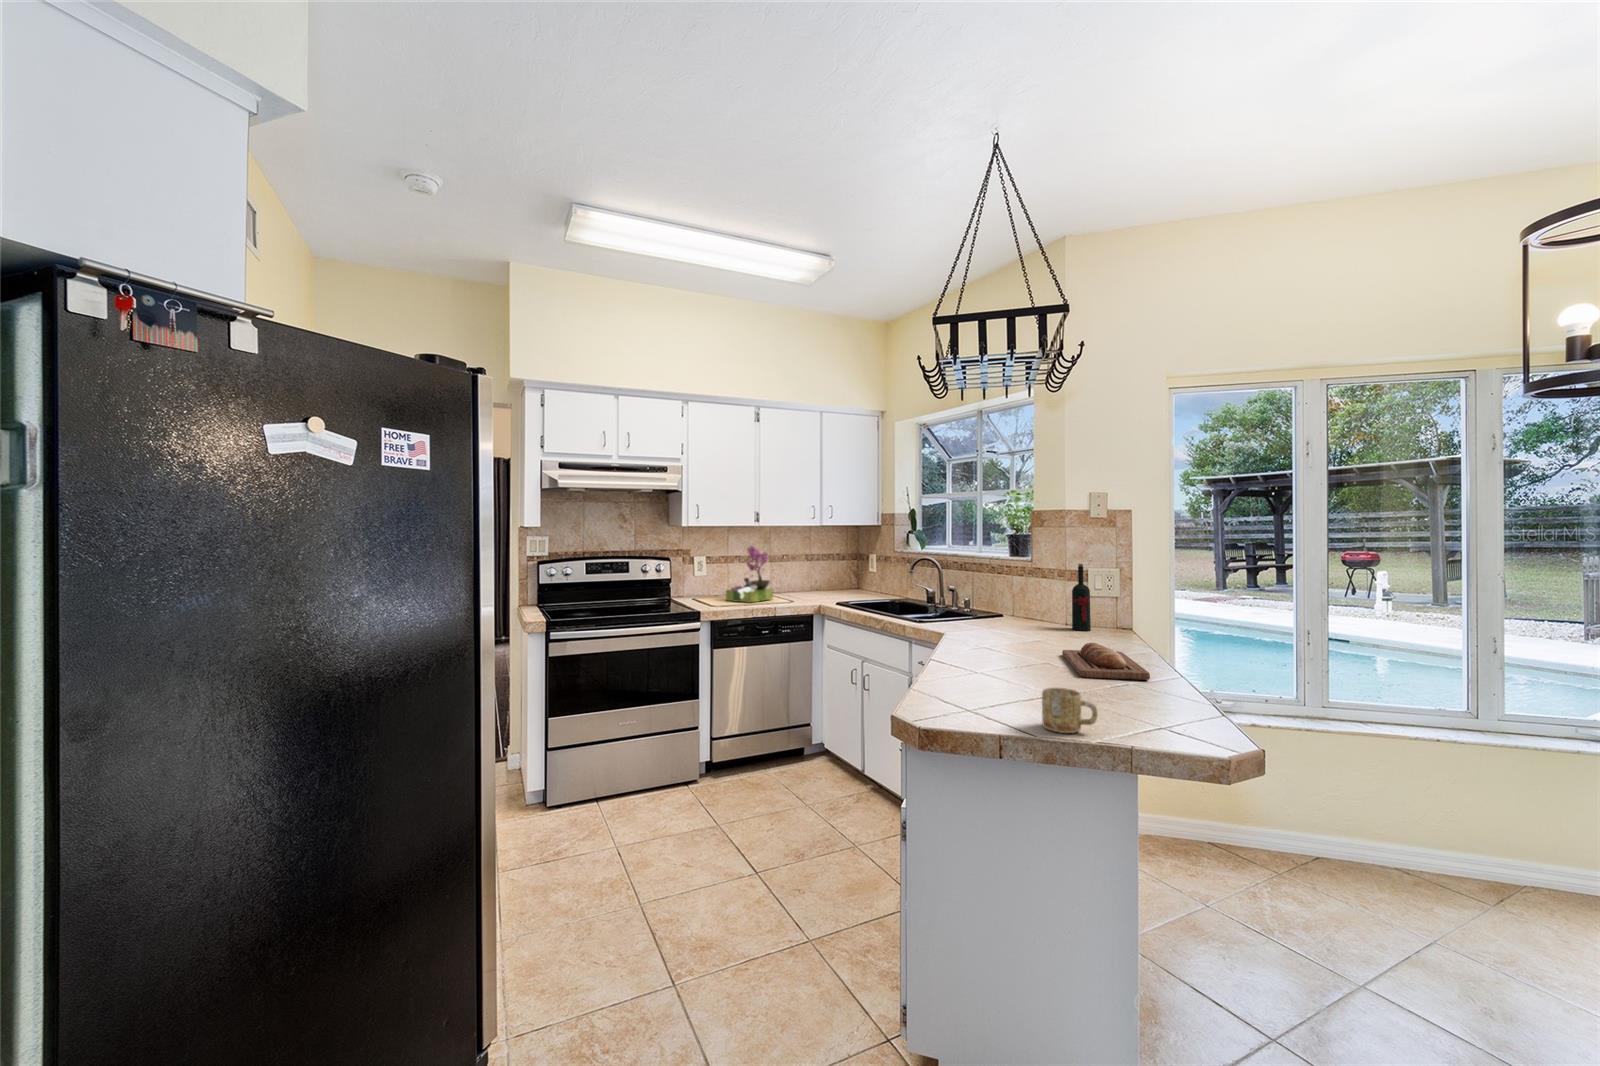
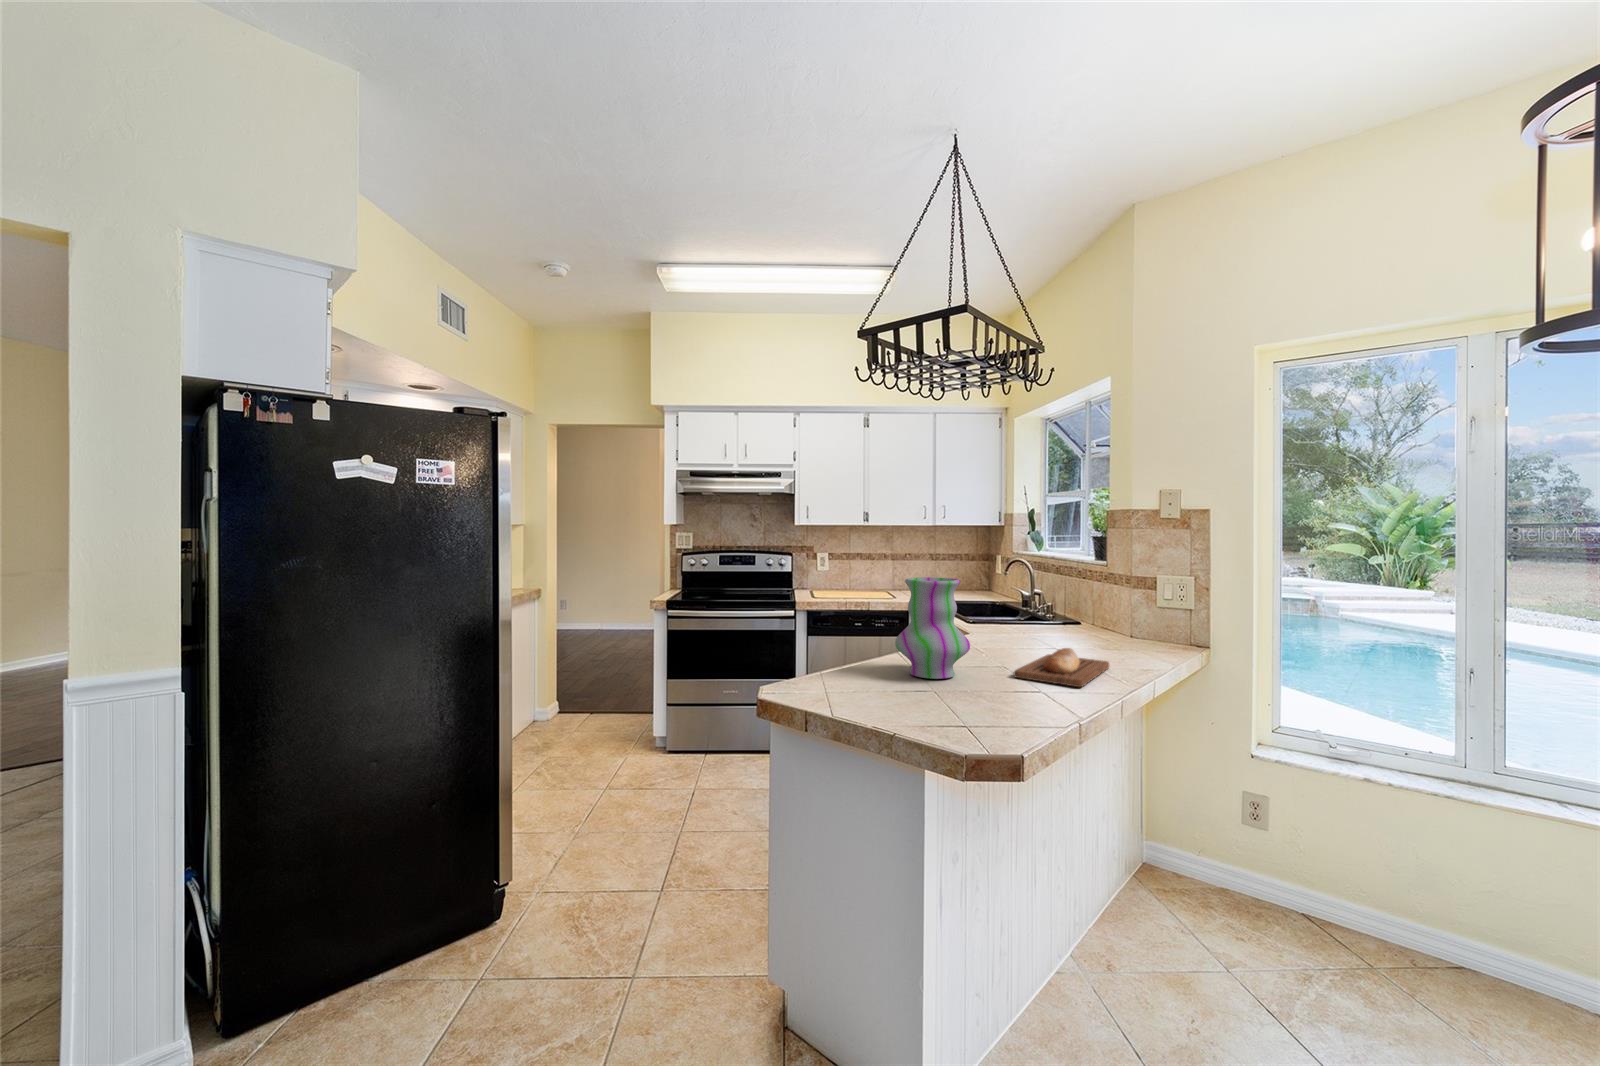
flower arrangement: present [726,545,773,603] -> none [838,543,880,596]
wine bottle: present [1072,564,1091,631] -> none [1128,568,1150,643]
vase: none [976,582,1057,689] -> present [895,577,970,679]
mug: present [1042,687,1098,733] -> none [867,671,906,712]

